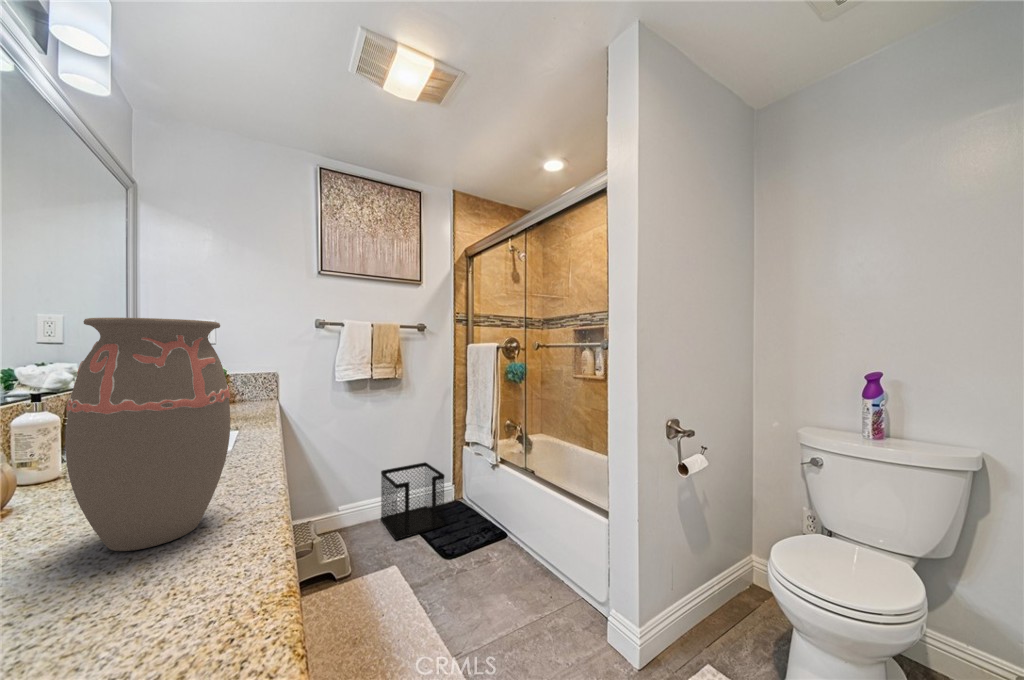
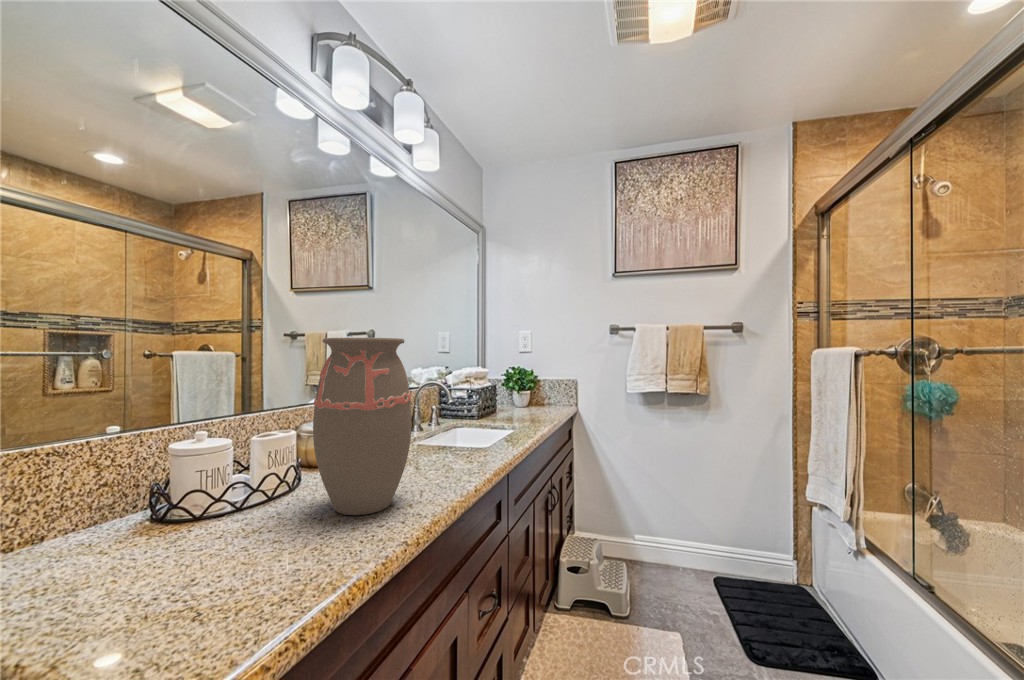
wastebasket: present [381,462,445,540] -> none [684,507,768,612]

